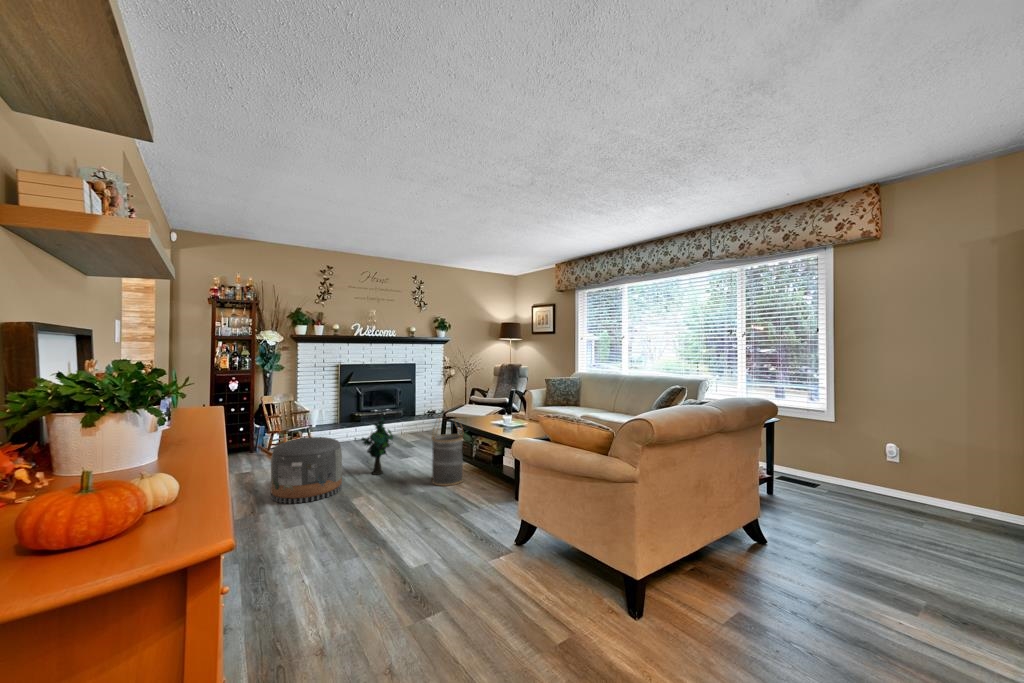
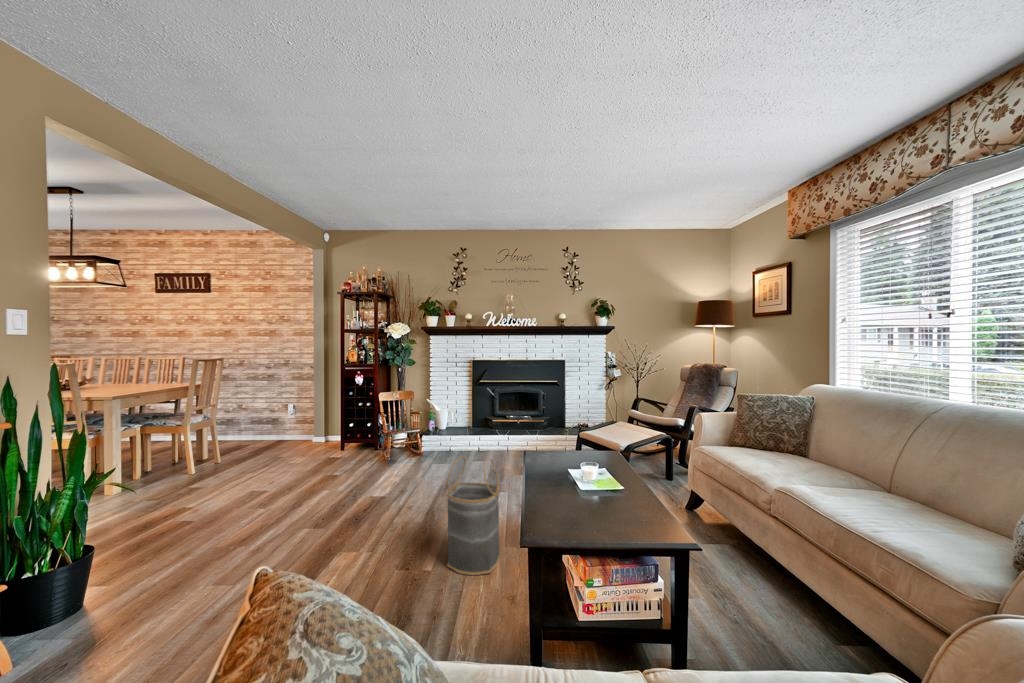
decorative plant: present [362,417,393,475] -> none [398,439,444,518]
pouf: present [271,437,342,503] -> none [275,456,364,545]

